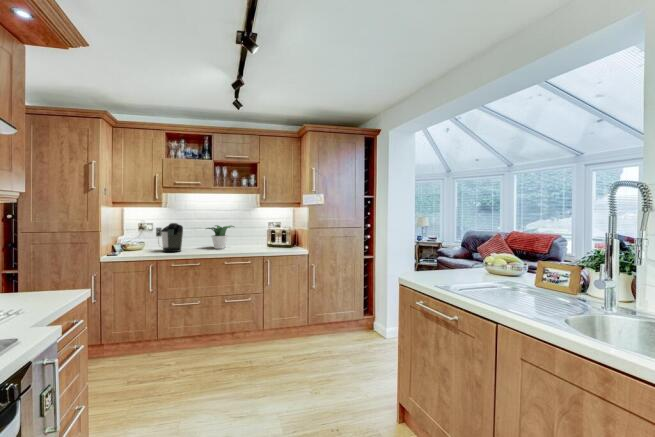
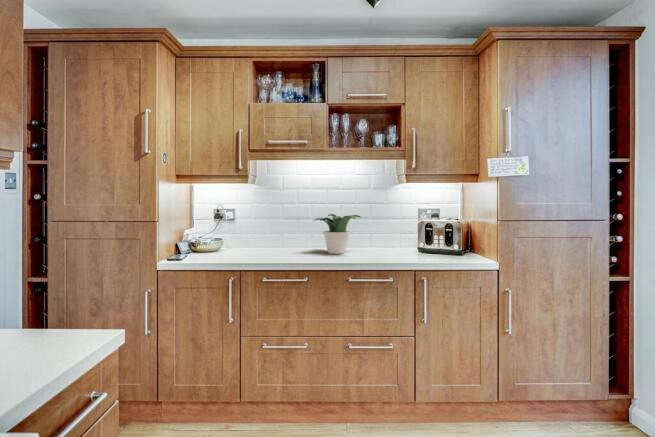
coffee maker: present [156,223,183,252] -> none [239,209,280,257]

